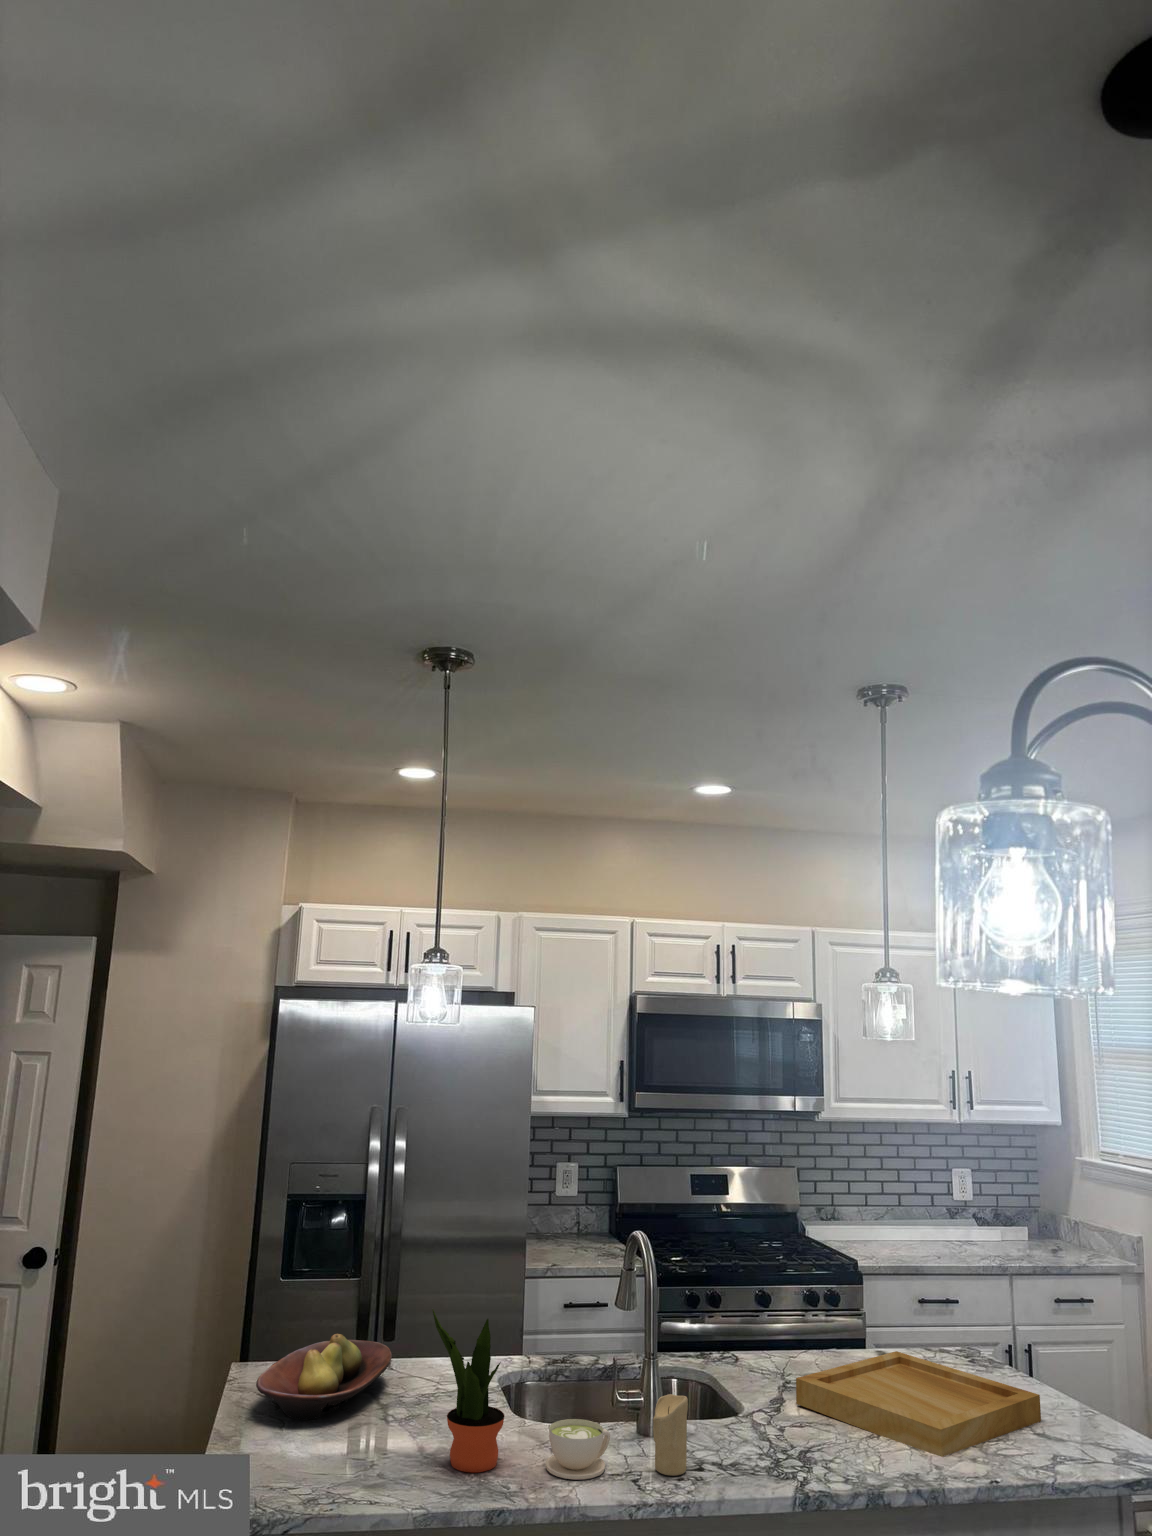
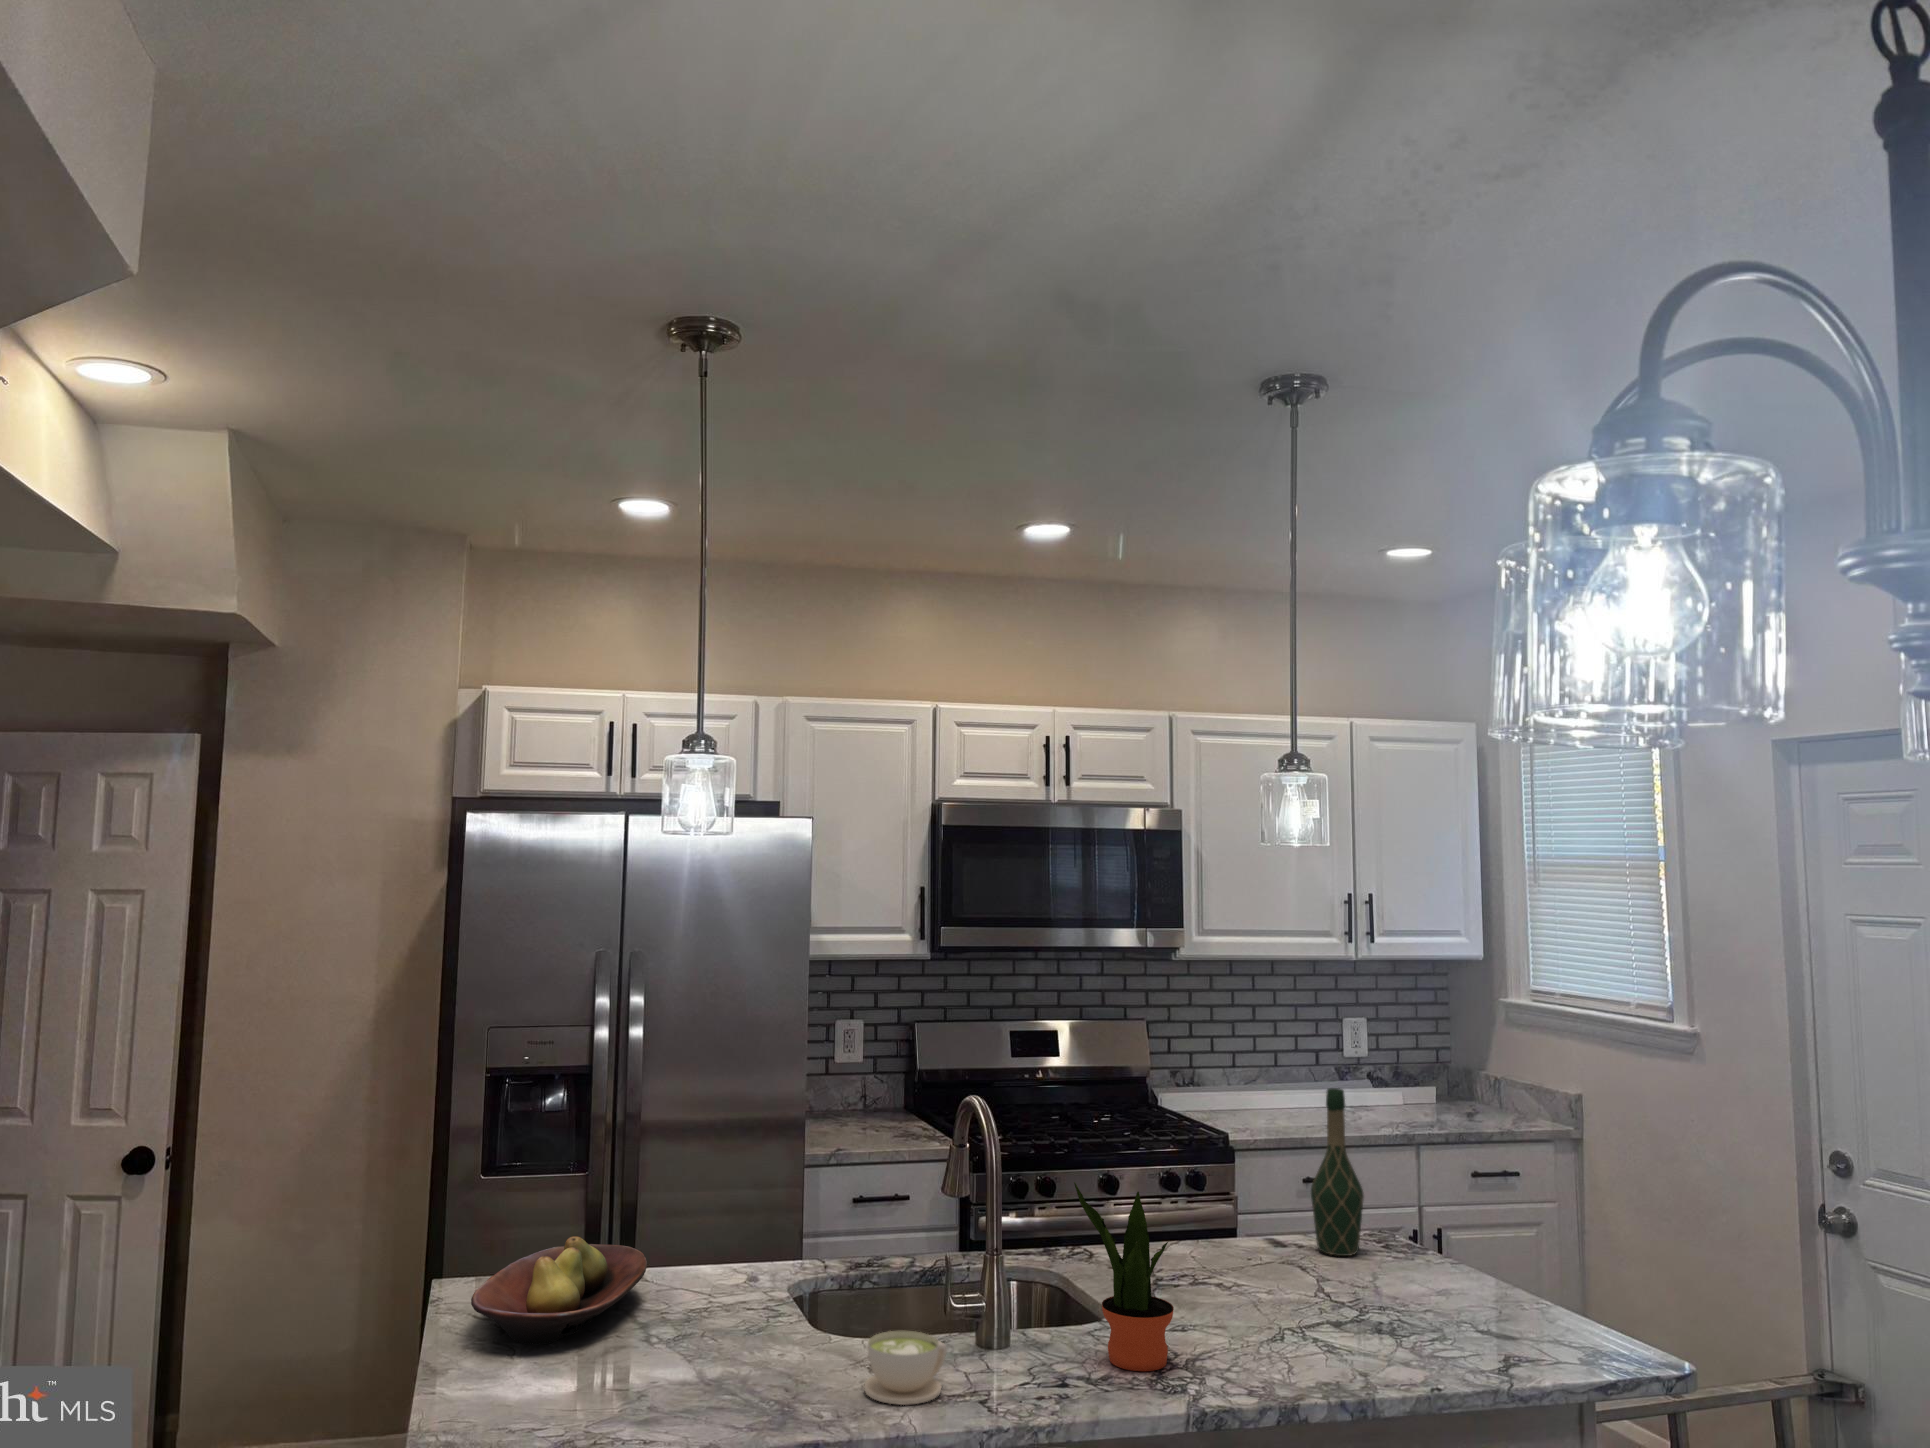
wine bottle: none [910,1231,951,1368] -> present [1311,1088,1364,1256]
potted plant: present [432,1309,504,1472] -> present [1074,1182,1174,1371]
tray: present [796,1351,1041,1457] -> none [1174,1237,1484,1363]
candle: present [653,1394,688,1476] -> none [1003,1296,1047,1395]

